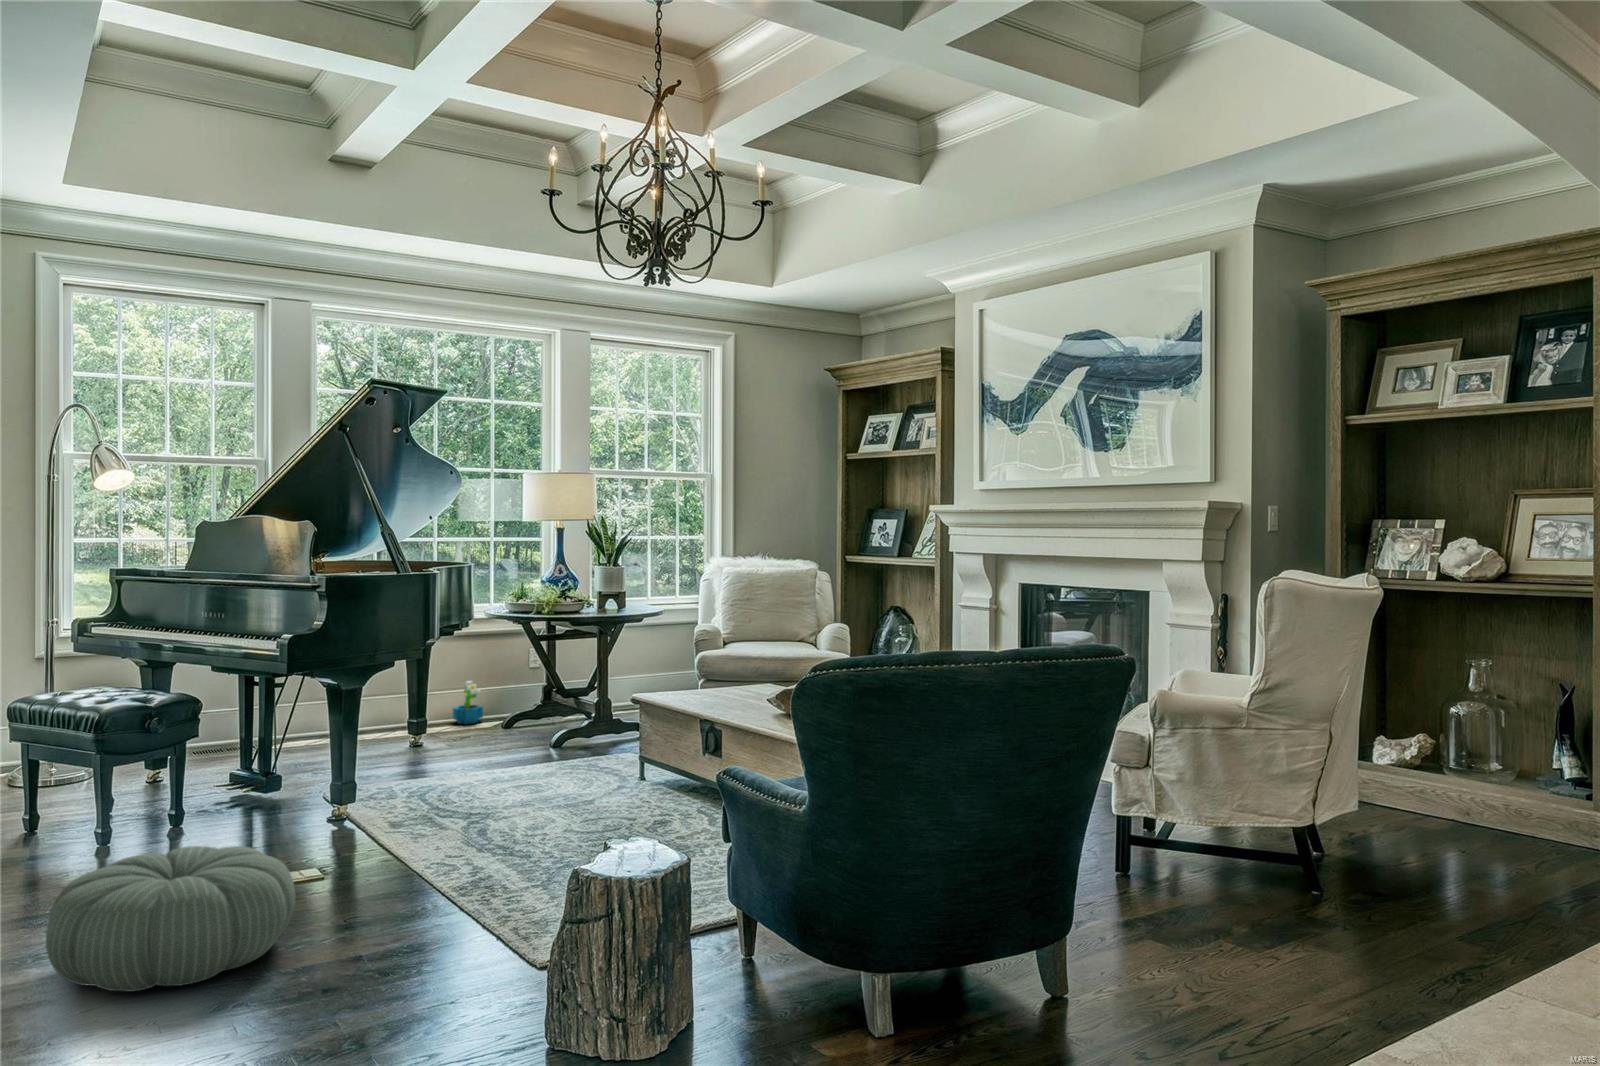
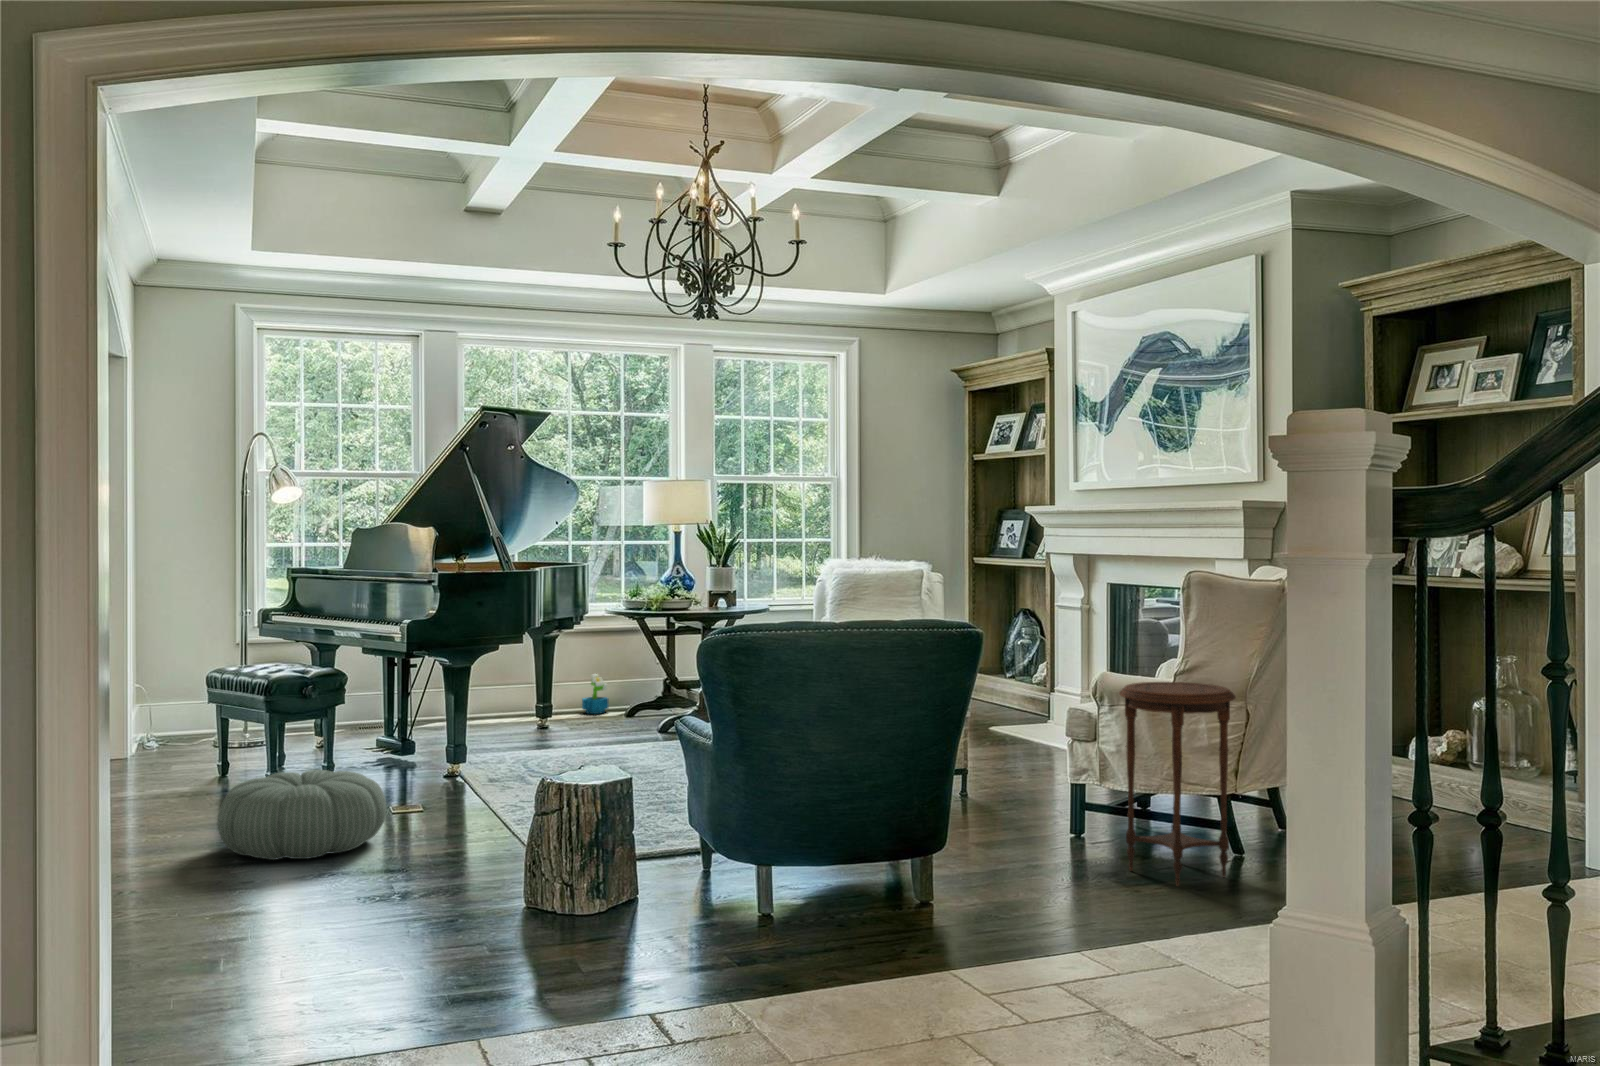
side table: none [1211,702,1349,939] -> present [1119,682,1236,886]

